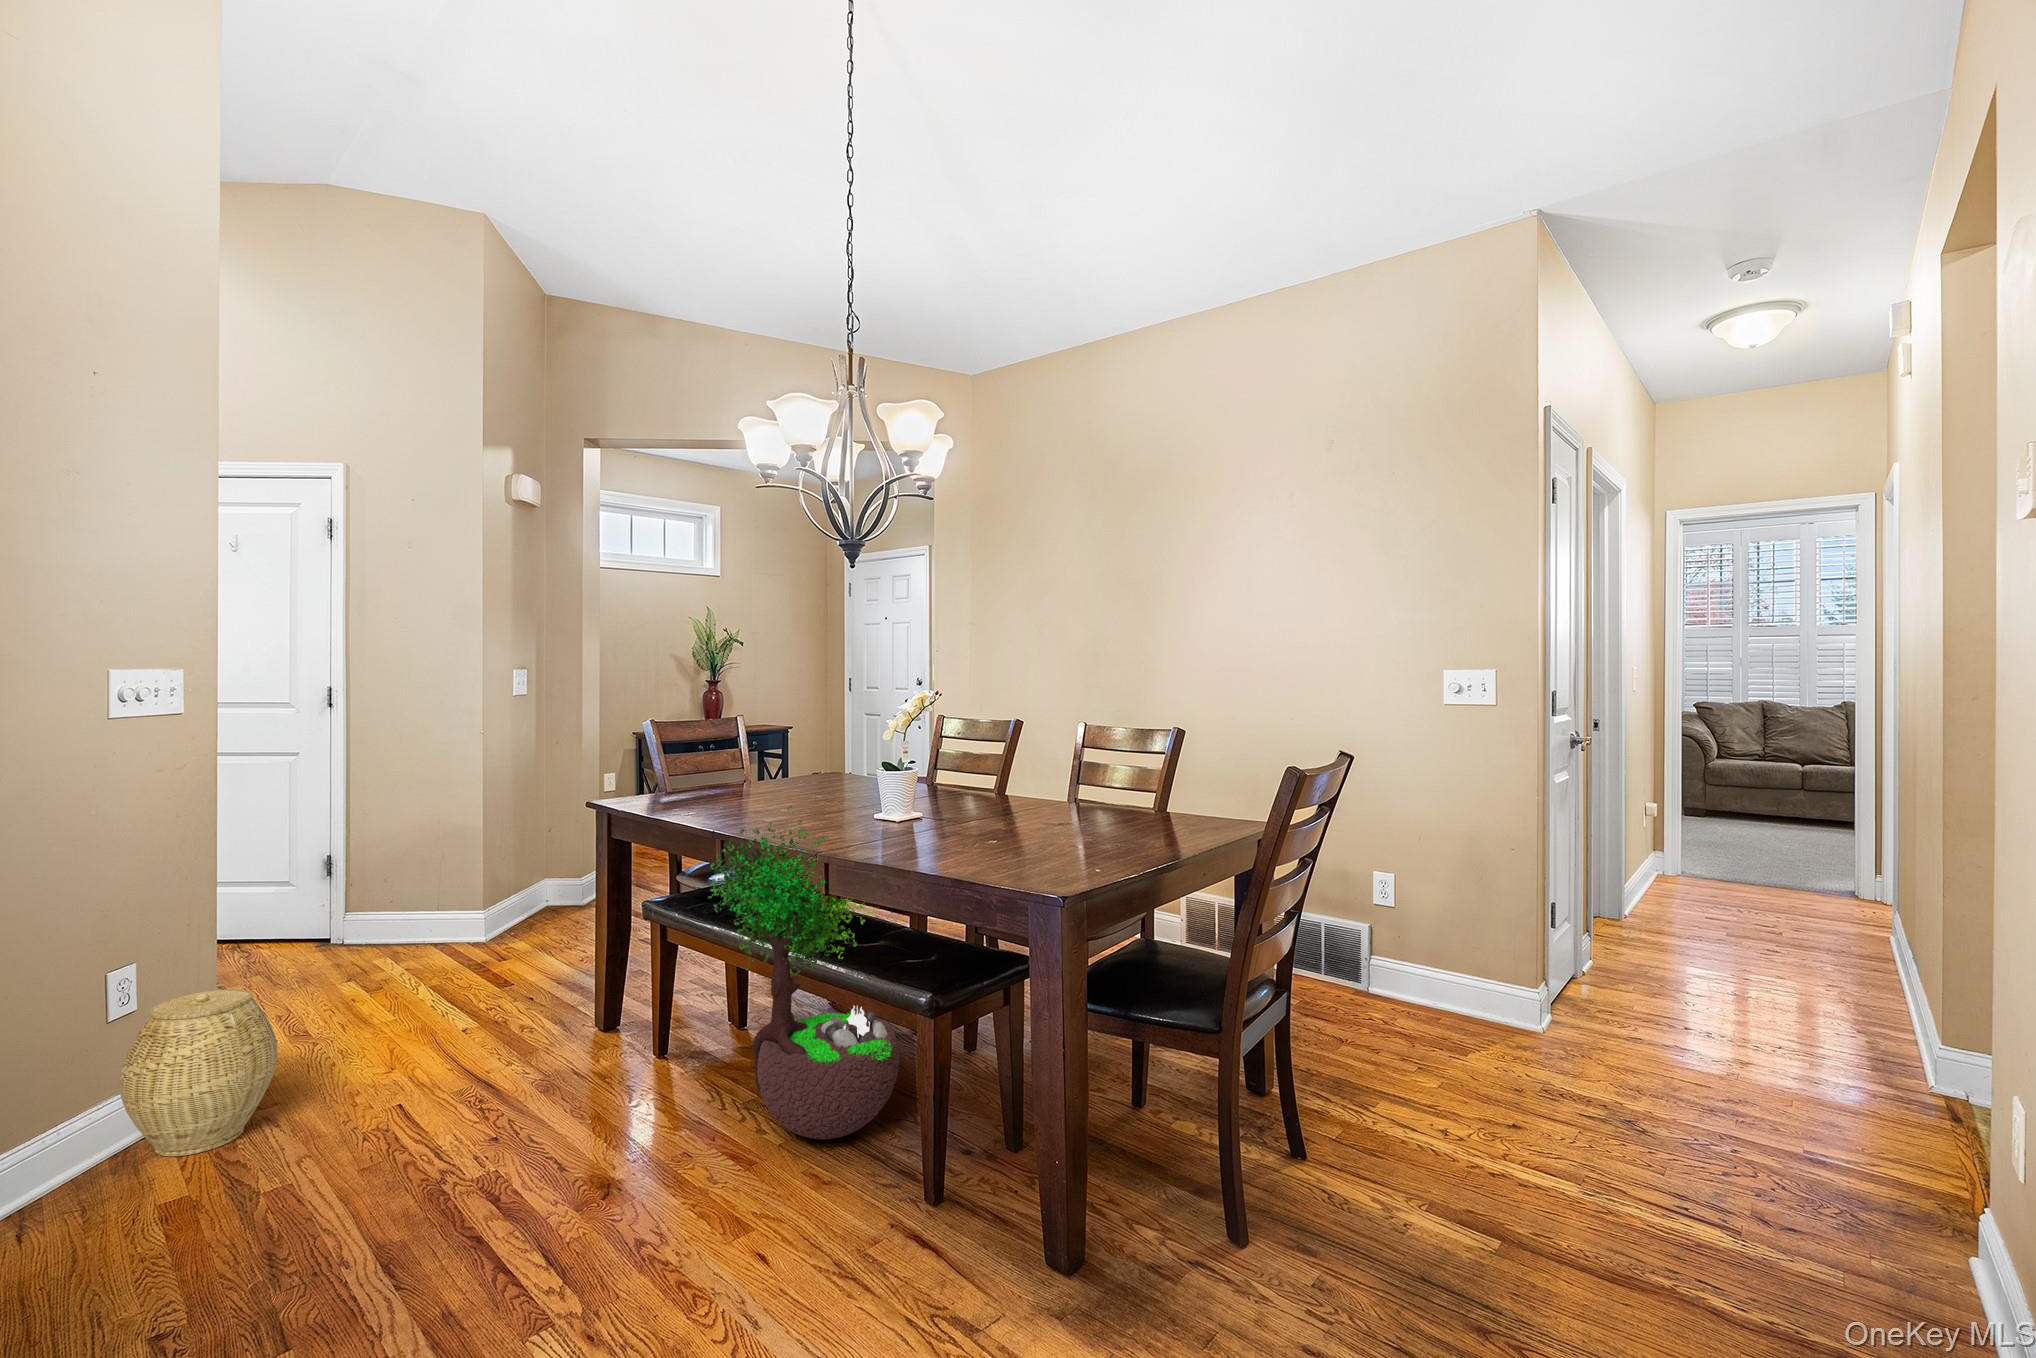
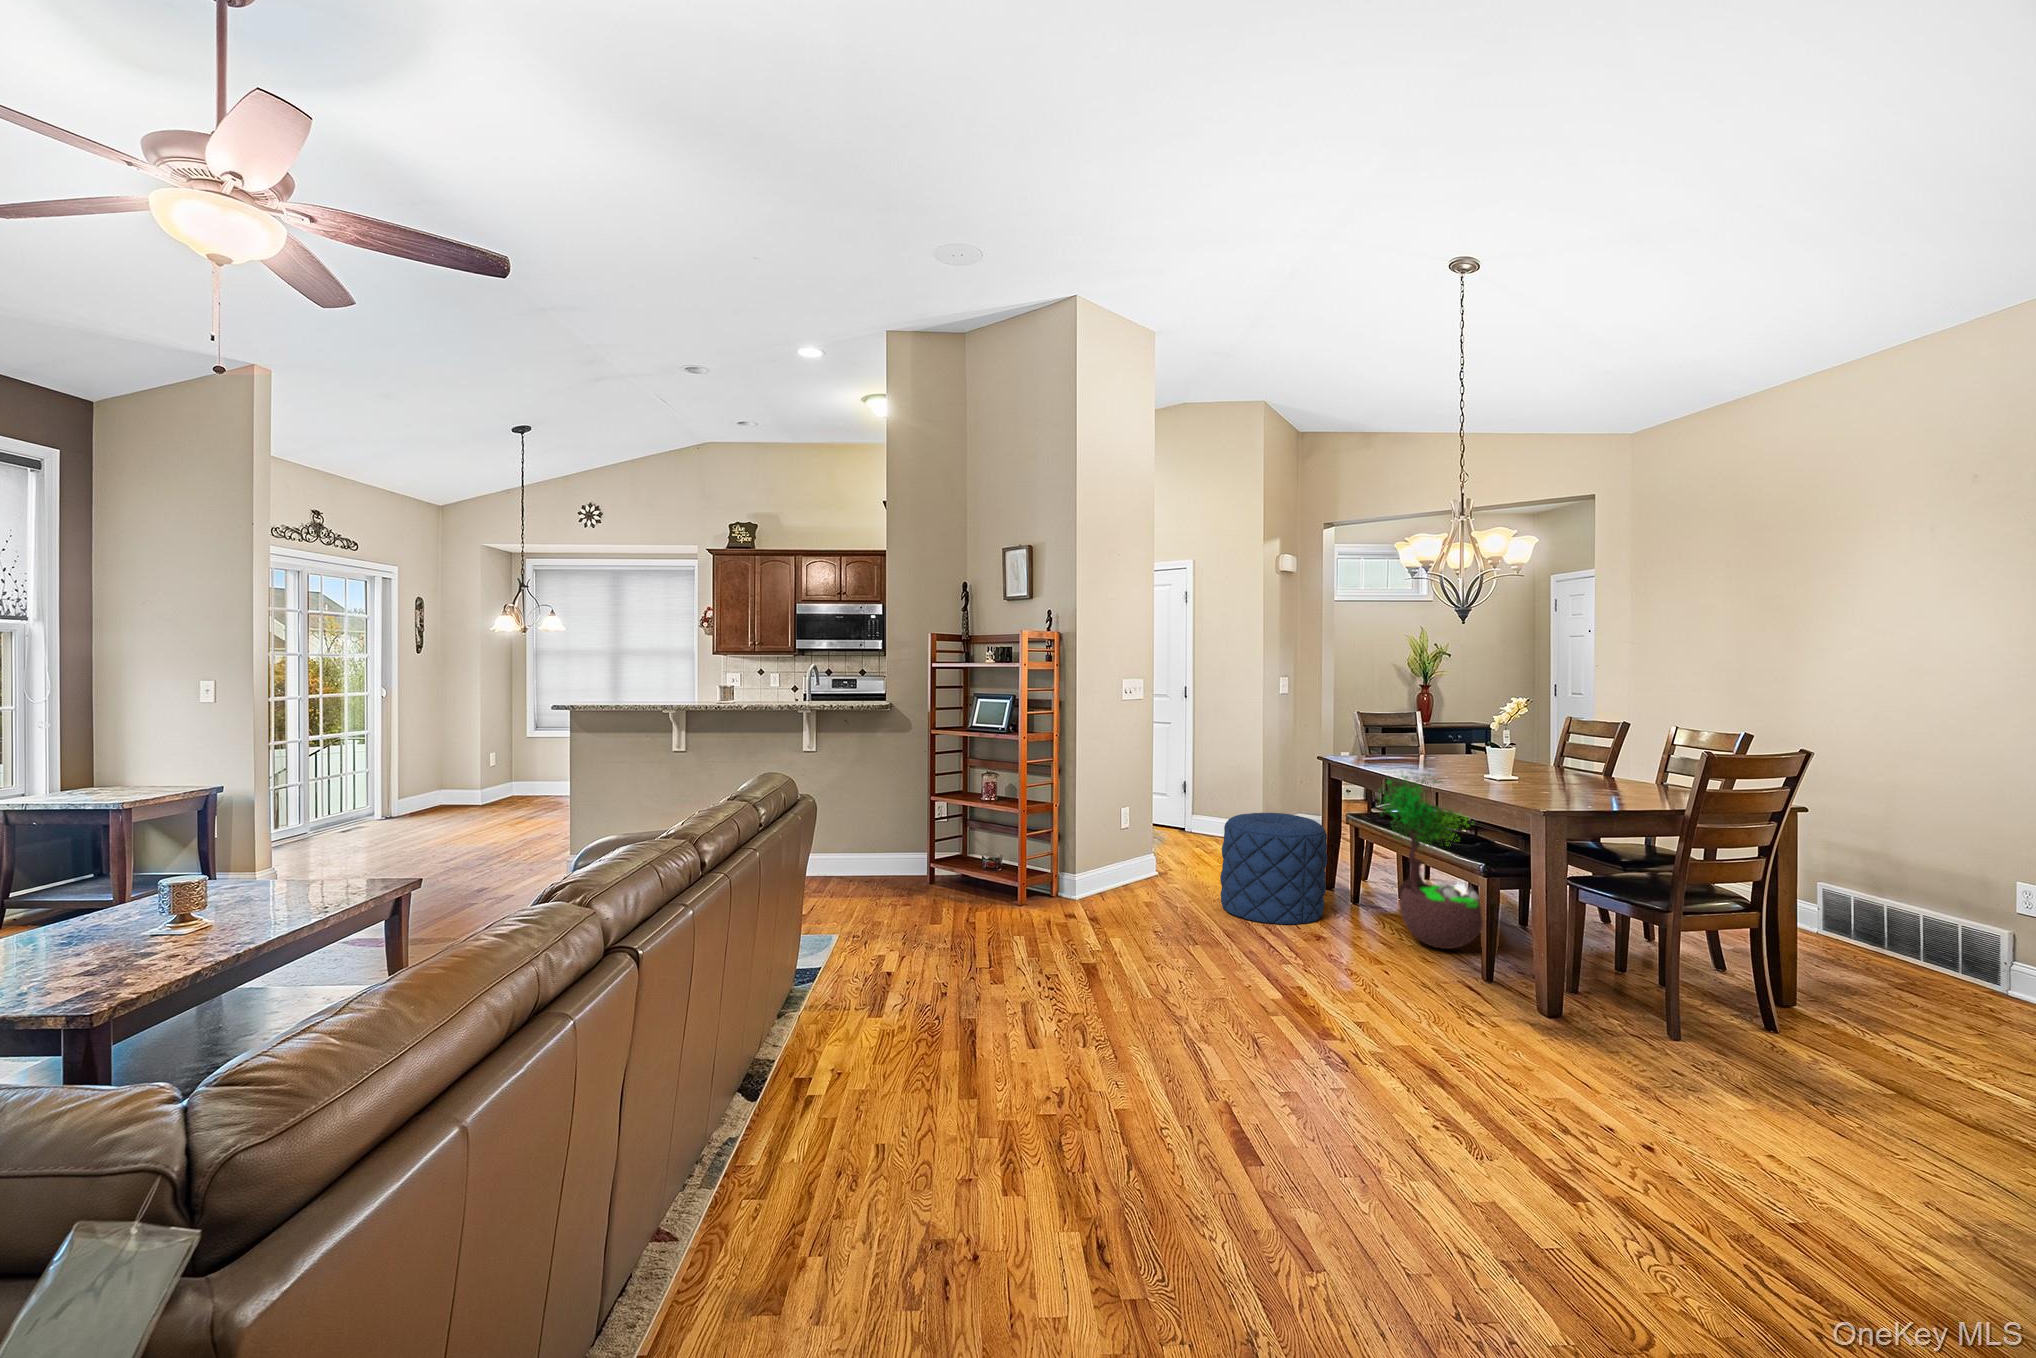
pouf: none [378,925,612,1181] -> present [1220,813,1327,924]
woven basket: present [120,989,277,1156] -> none [1125,823,1178,892]

